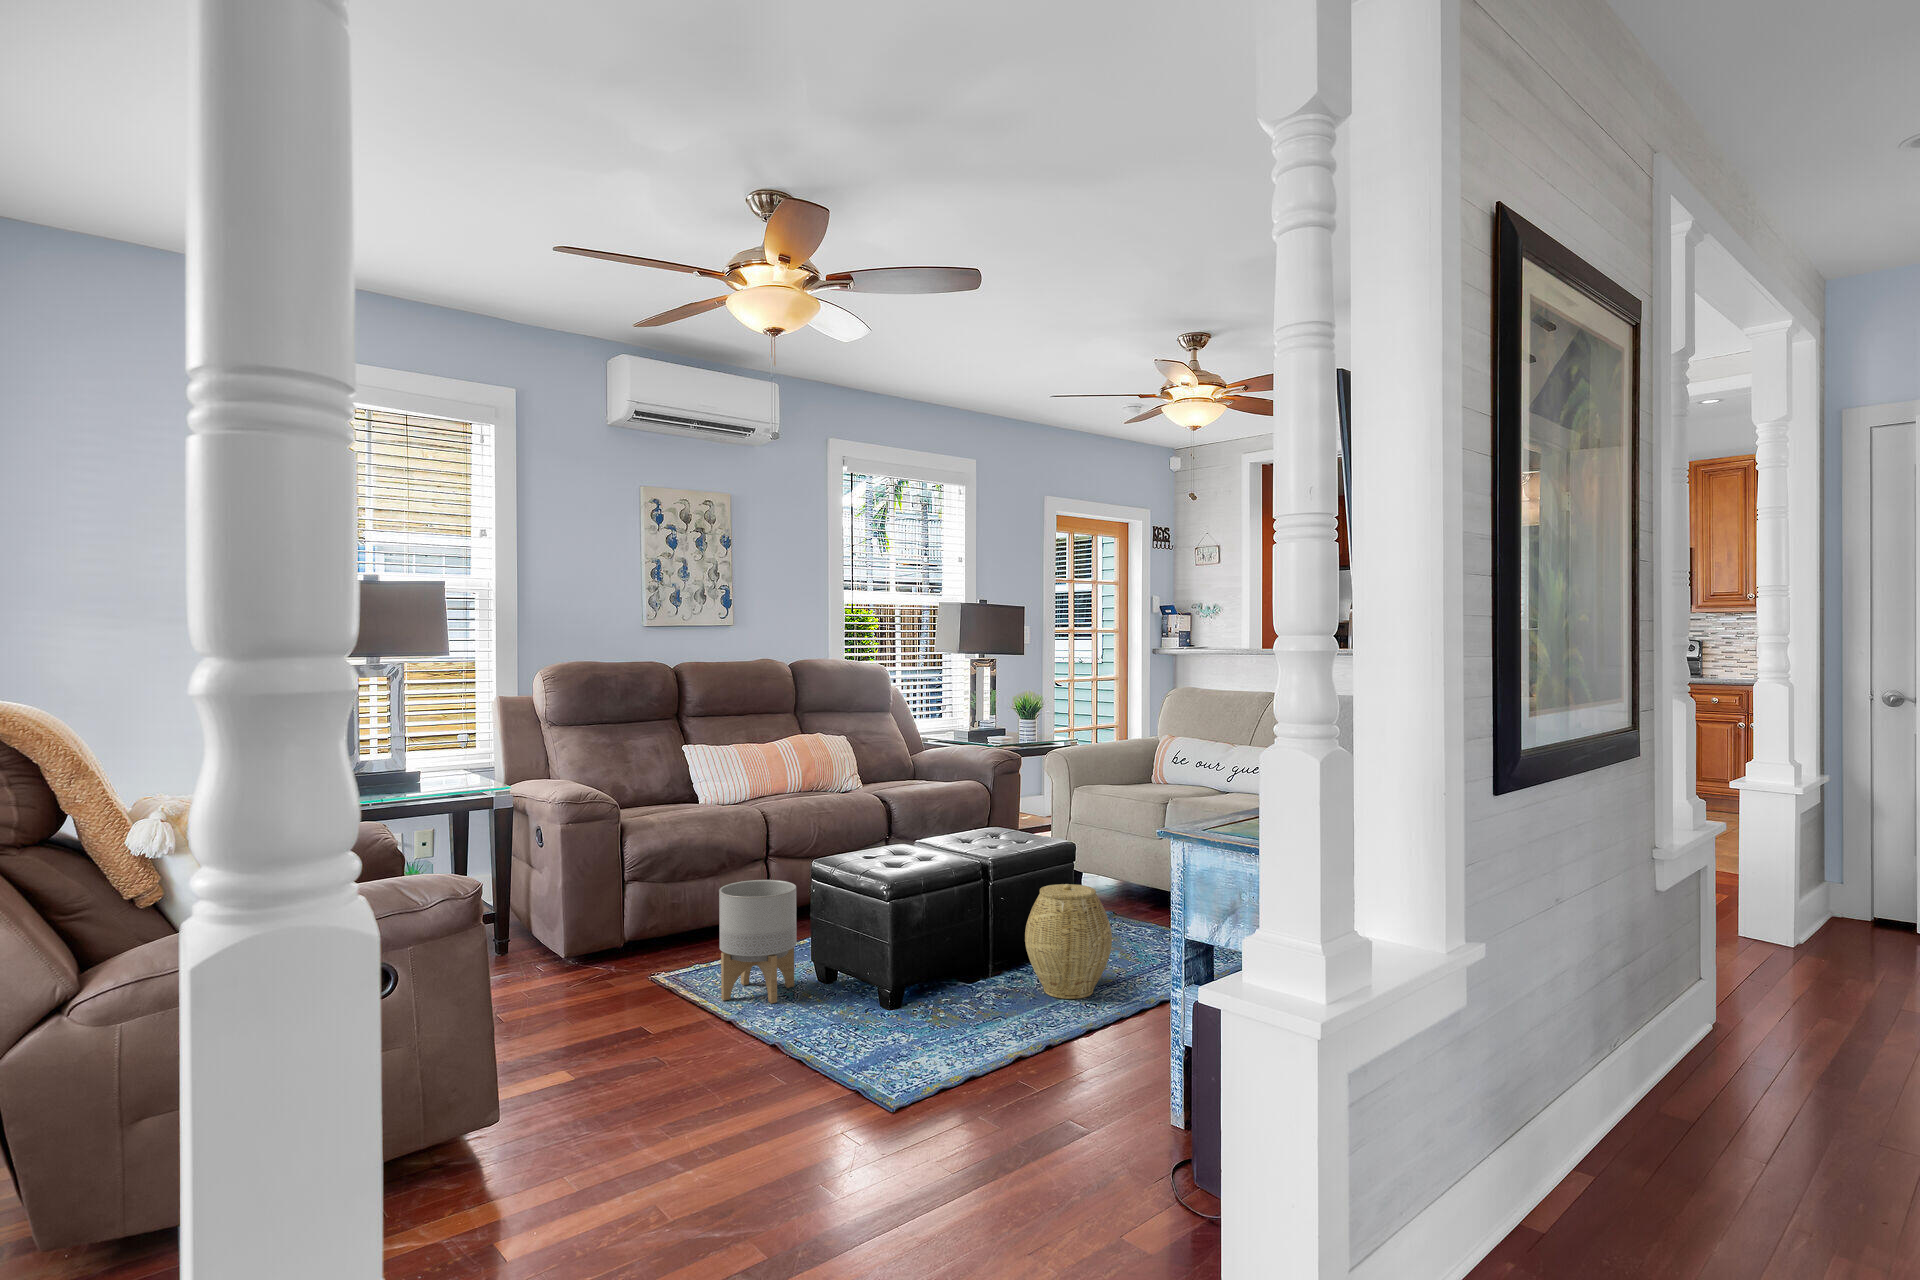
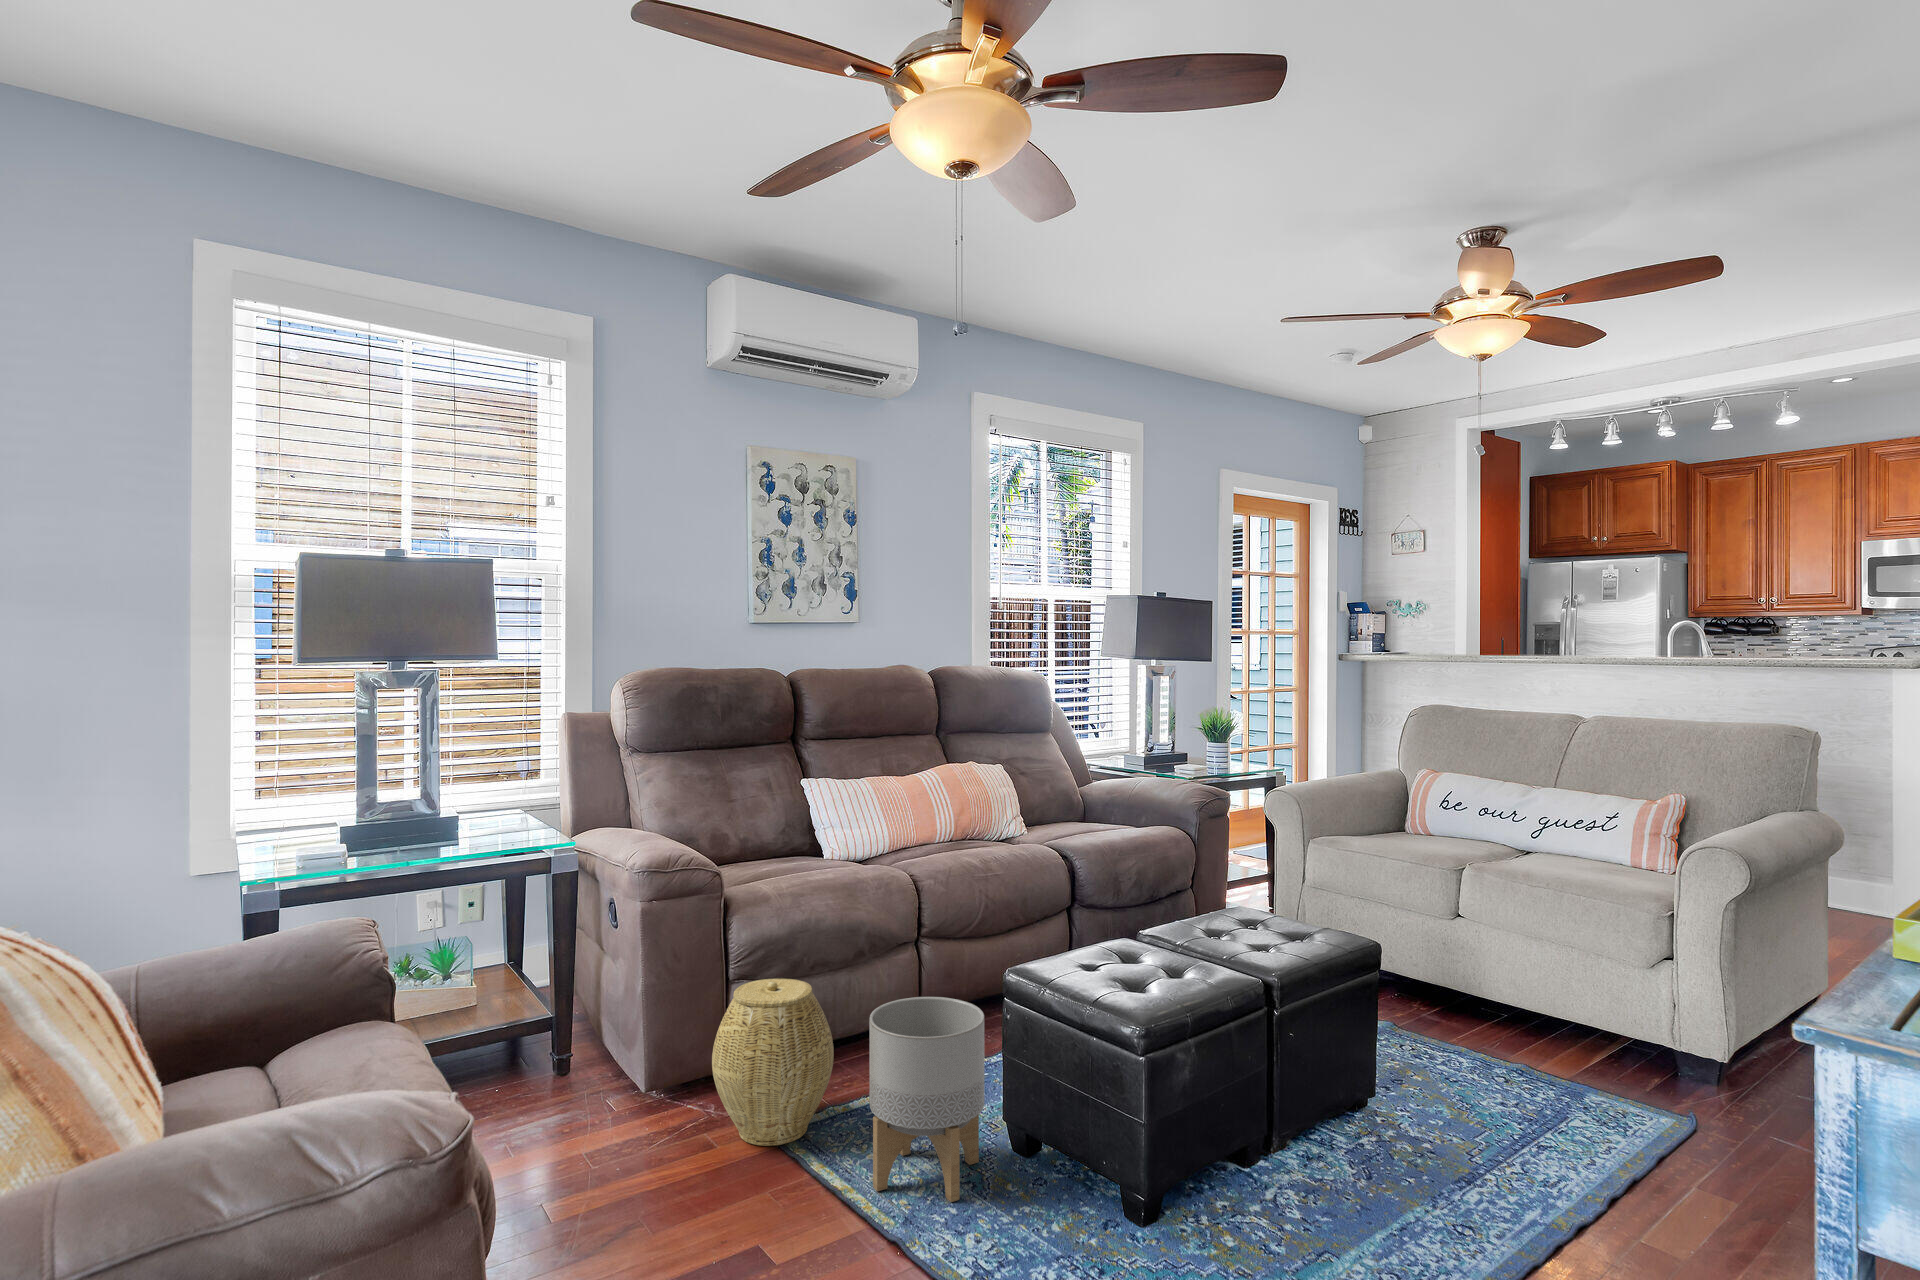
woven basket: present [1025,884,1112,999] -> present [712,979,834,1146]

